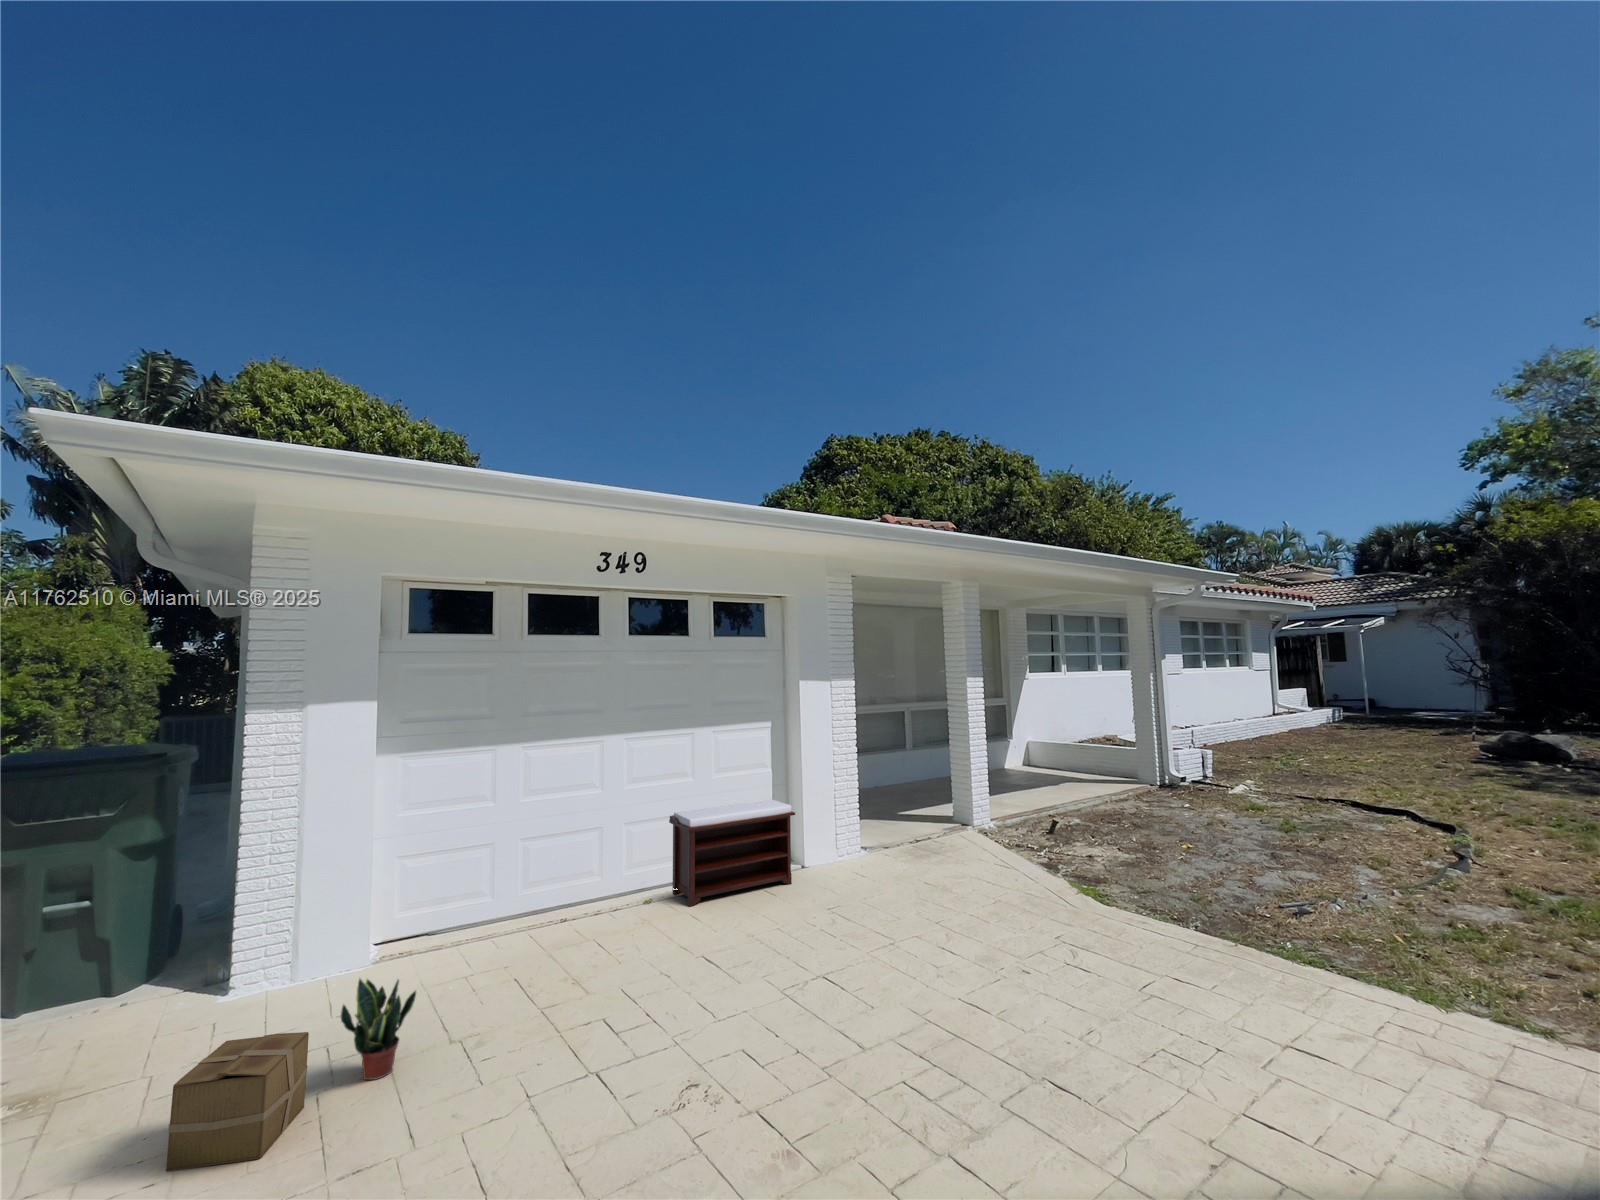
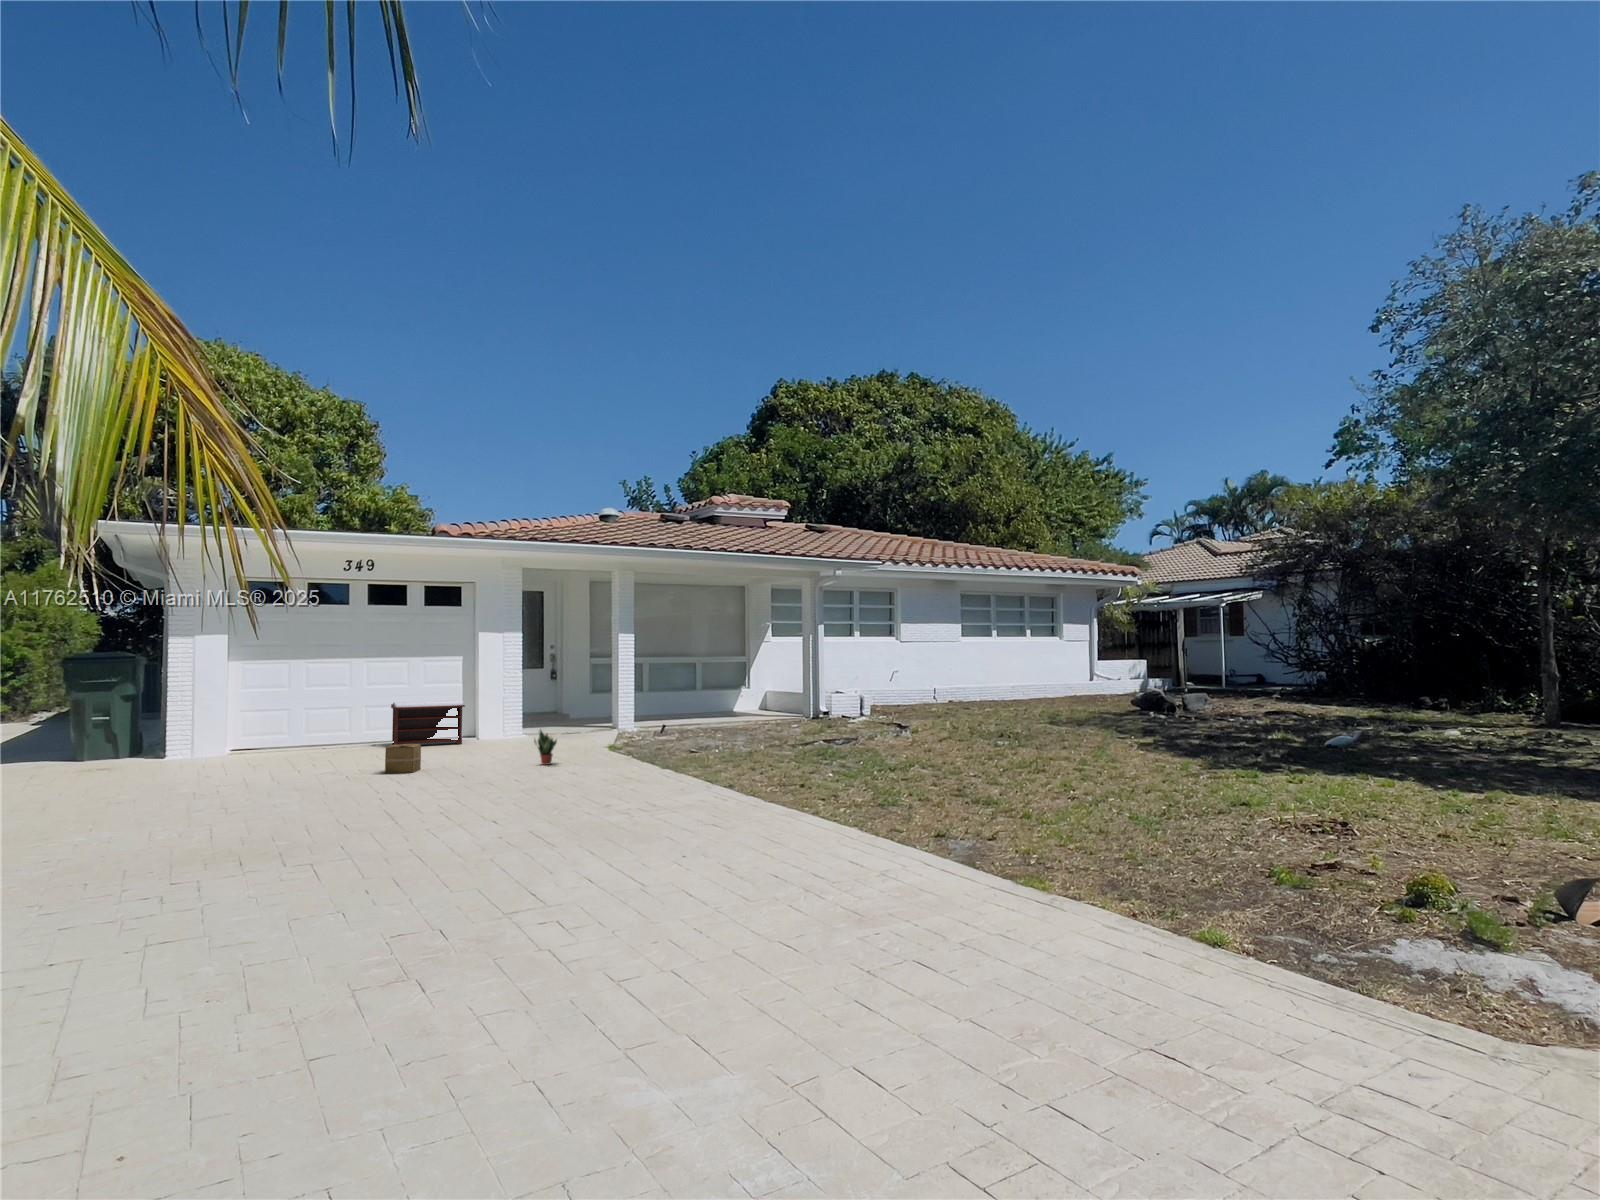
potted plant: present [341,979,416,1080] -> present [534,730,557,765]
cardboard box: present [166,1032,309,1171] -> present [385,744,421,773]

